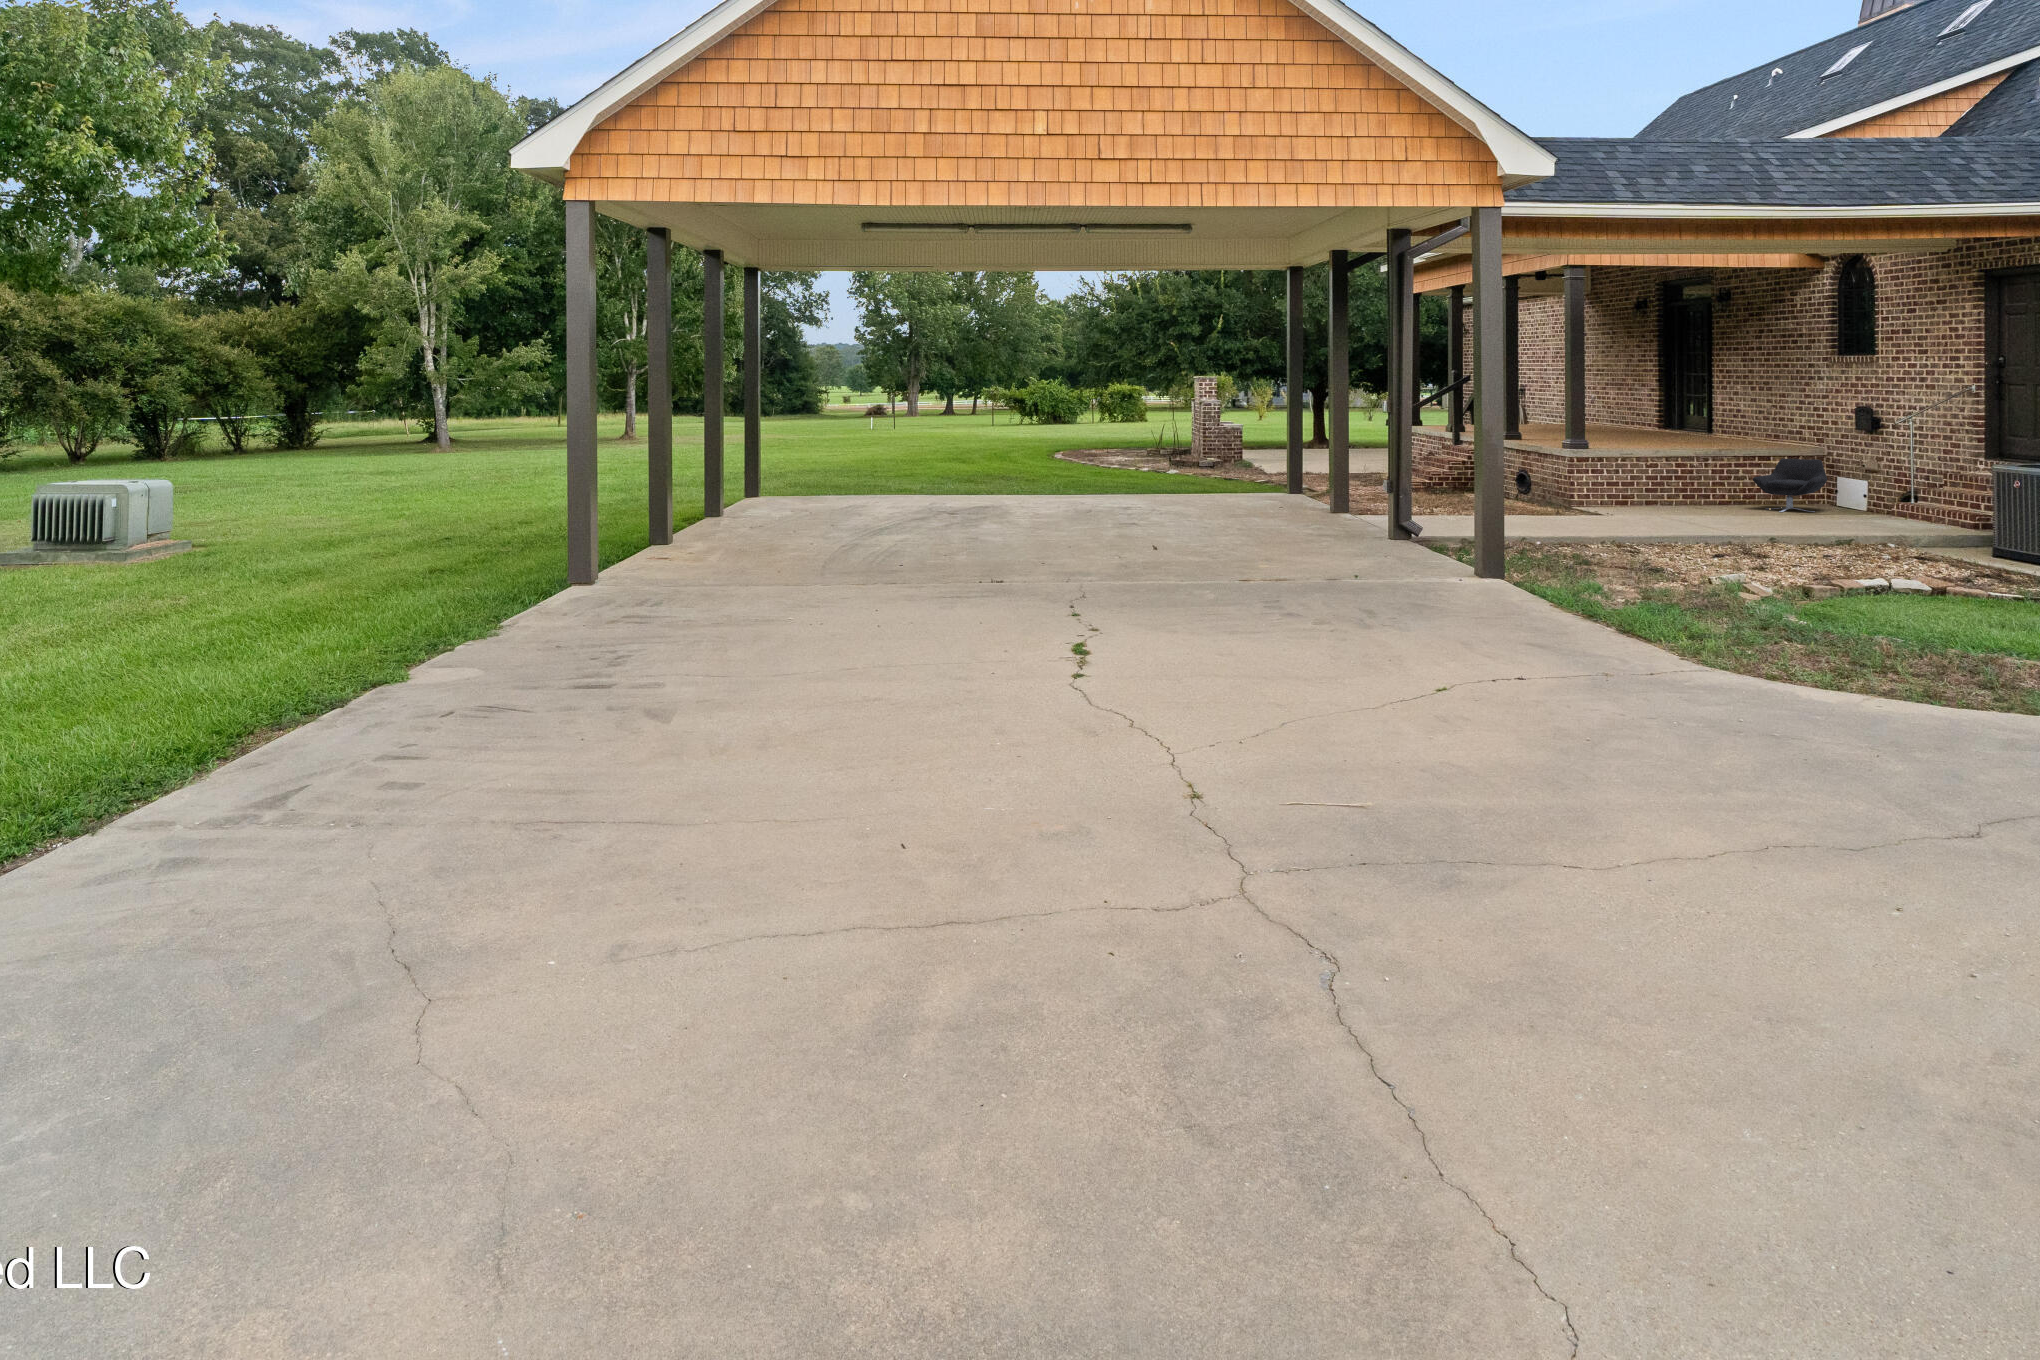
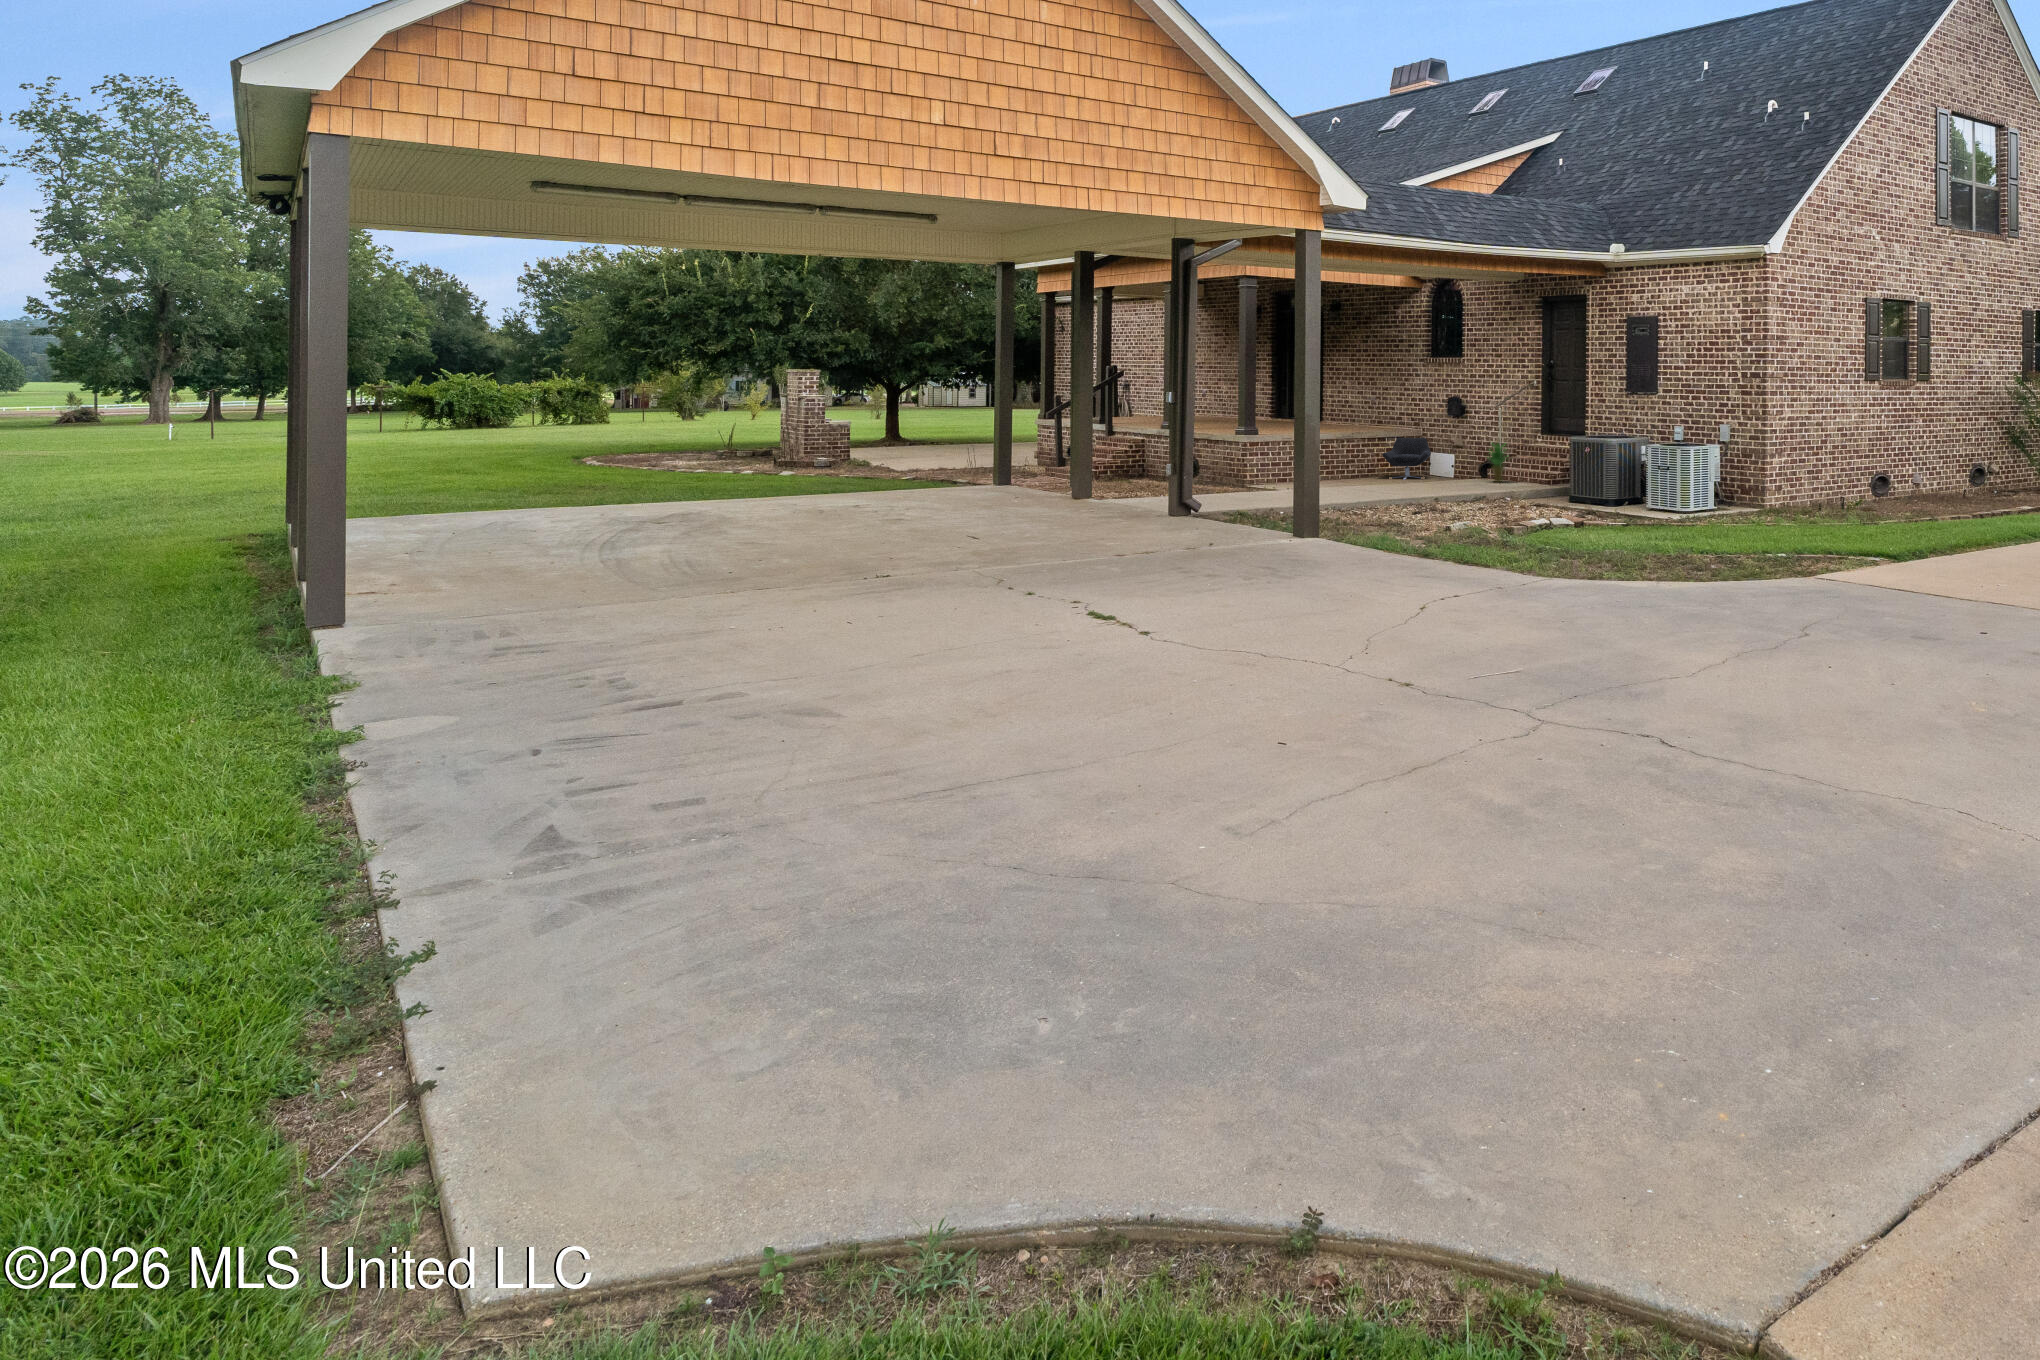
potted plant: none [1891,469,1940,524] -> present [1489,443,1506,482]

